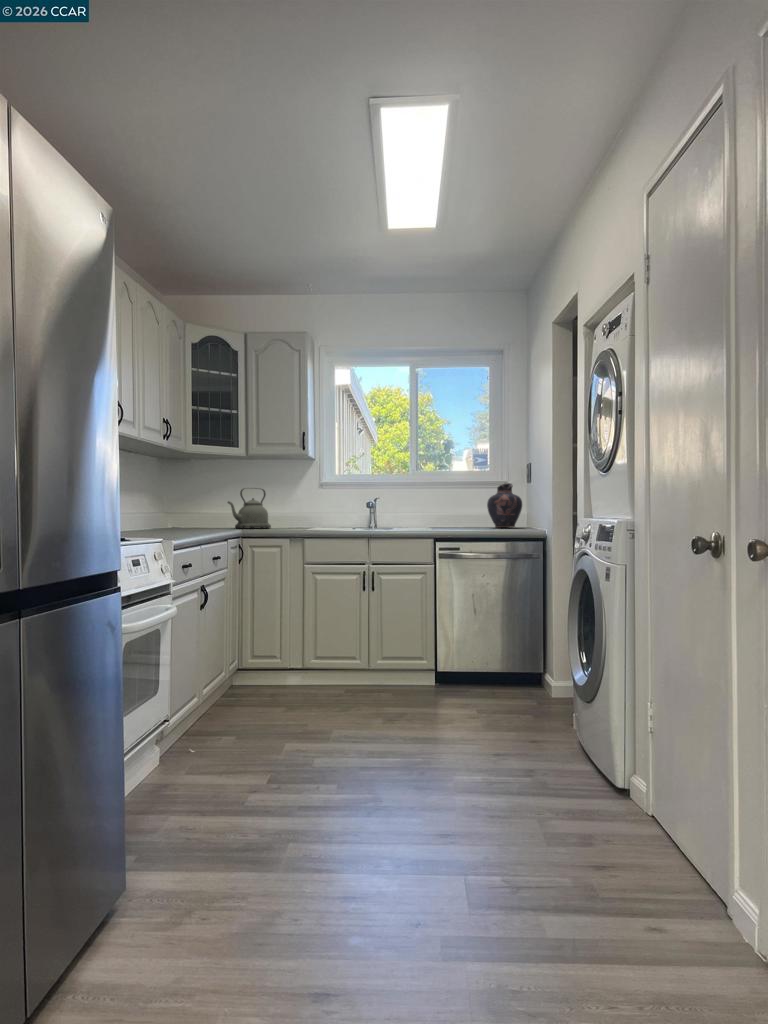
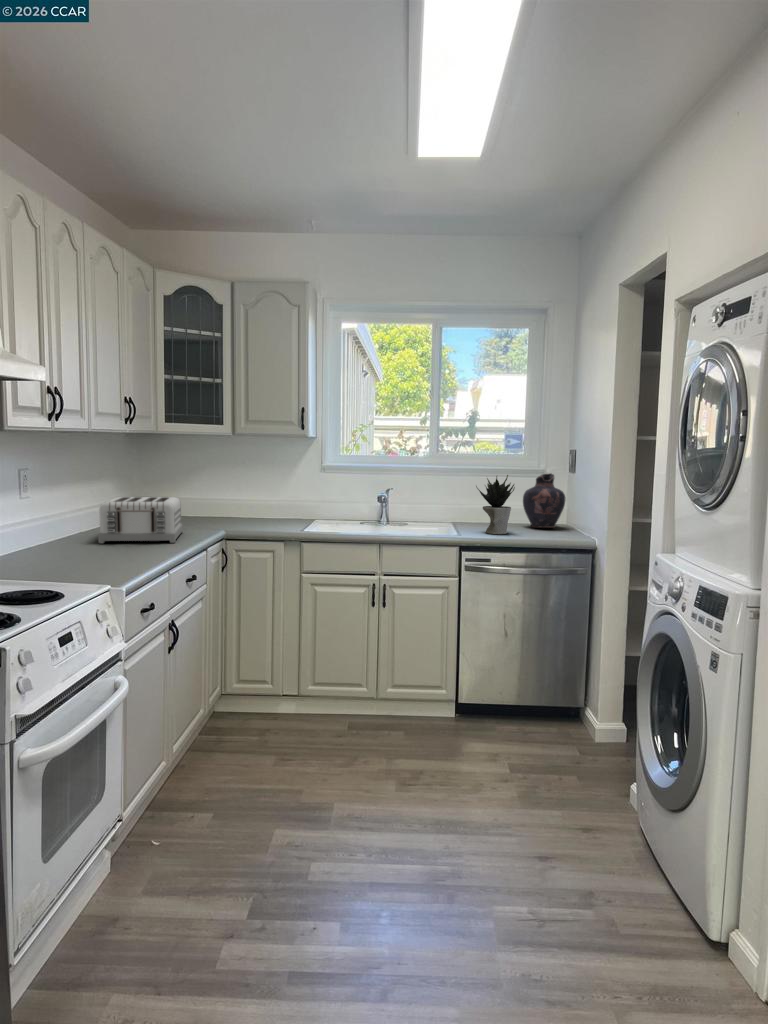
potted plant: none [447,480,478,529] -> present [476,475,515,534]
kettle: present [228,489,271,529] -> none [208,477,262,528]
toaster: none [142,499,207,531] -> present [98,497,183,543]

